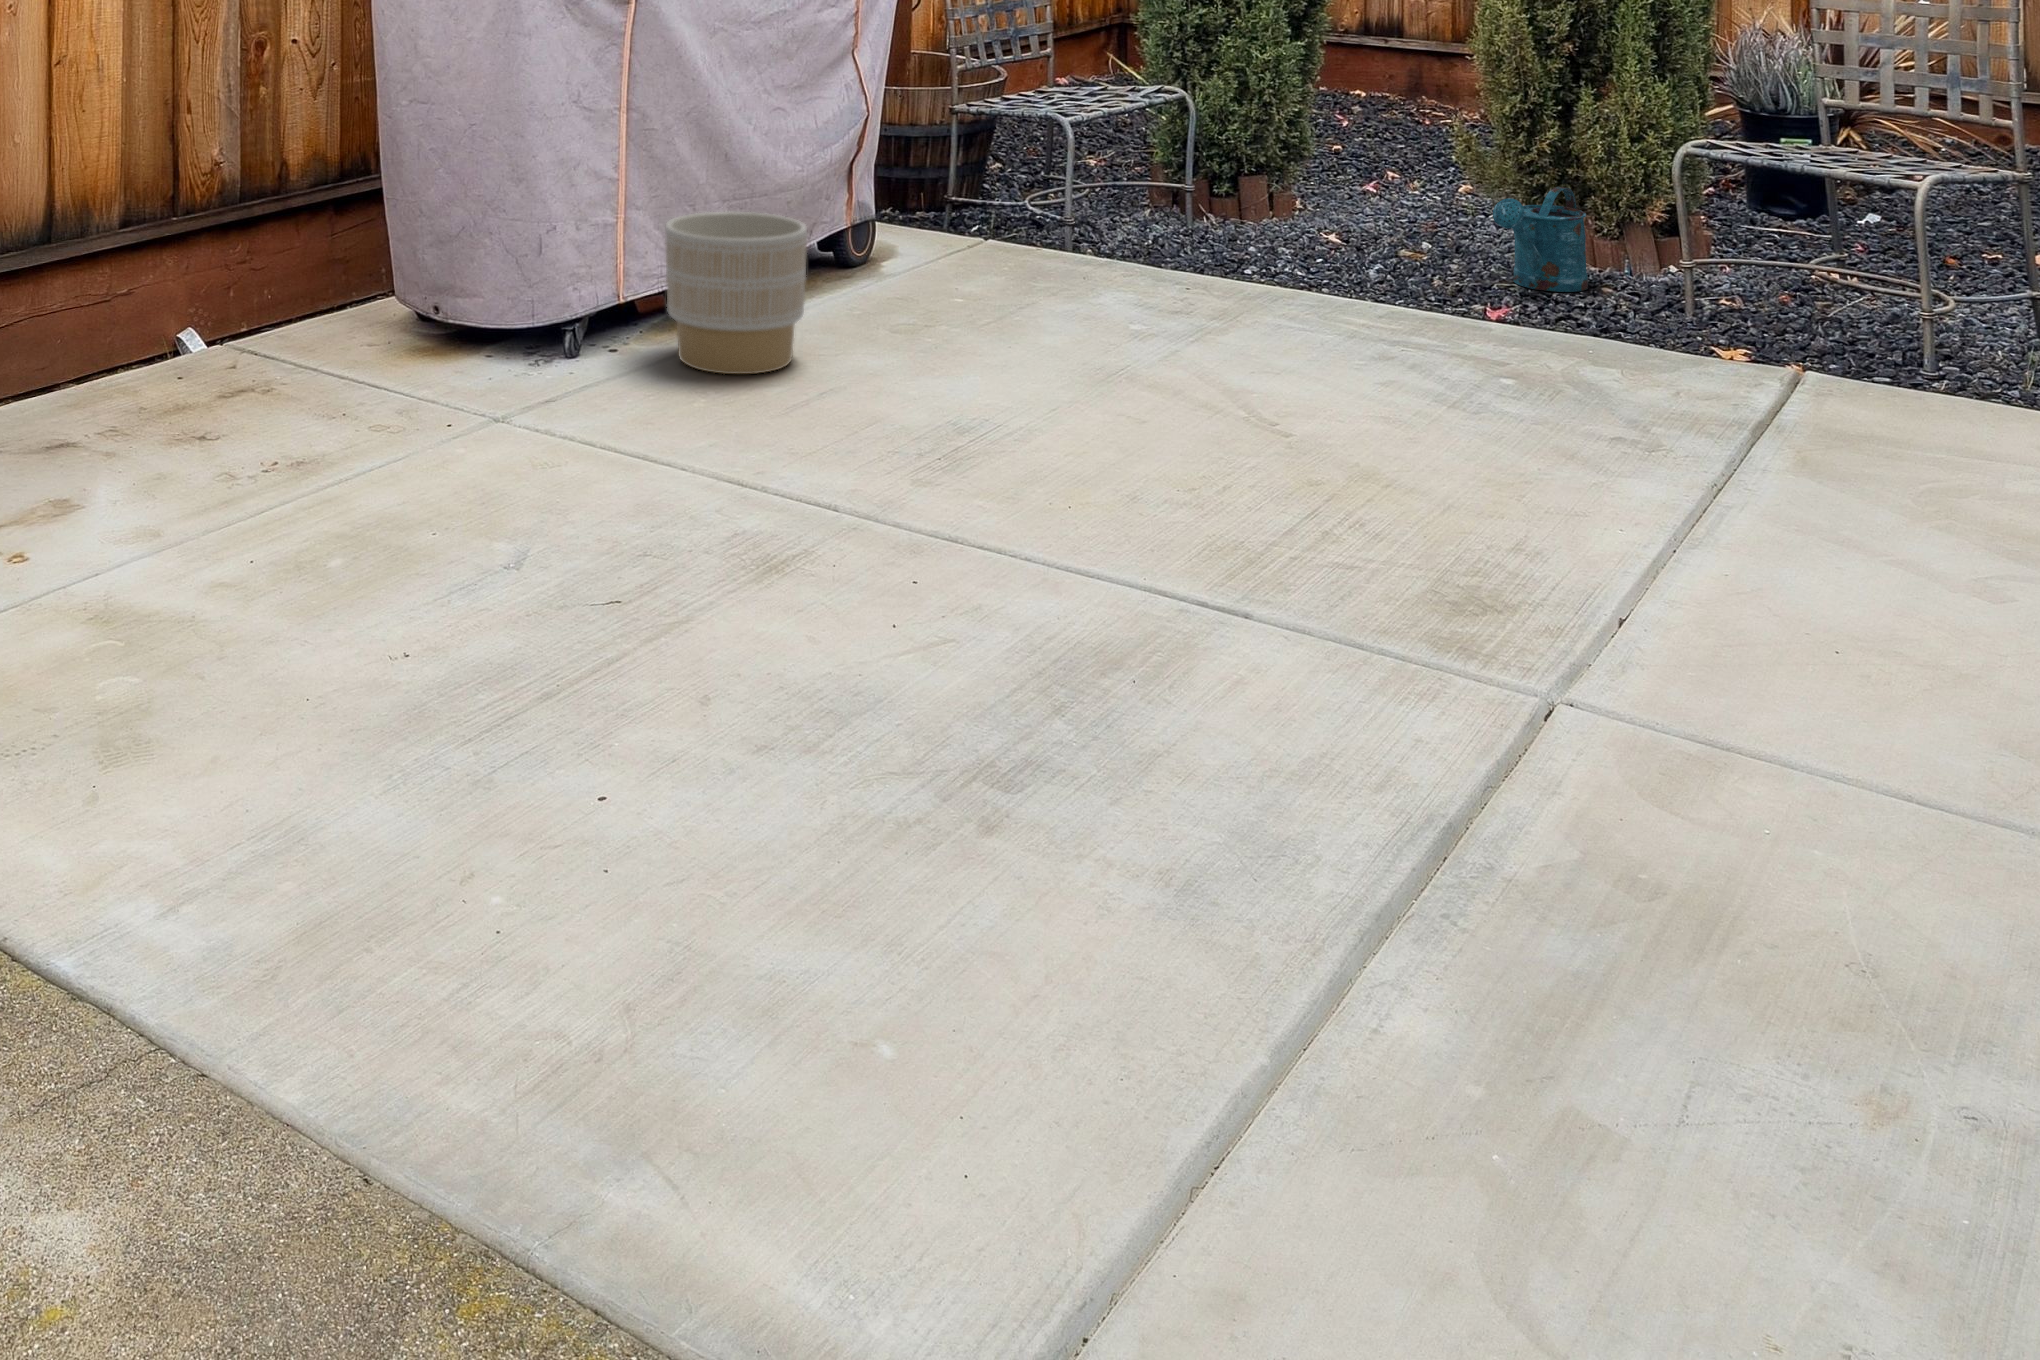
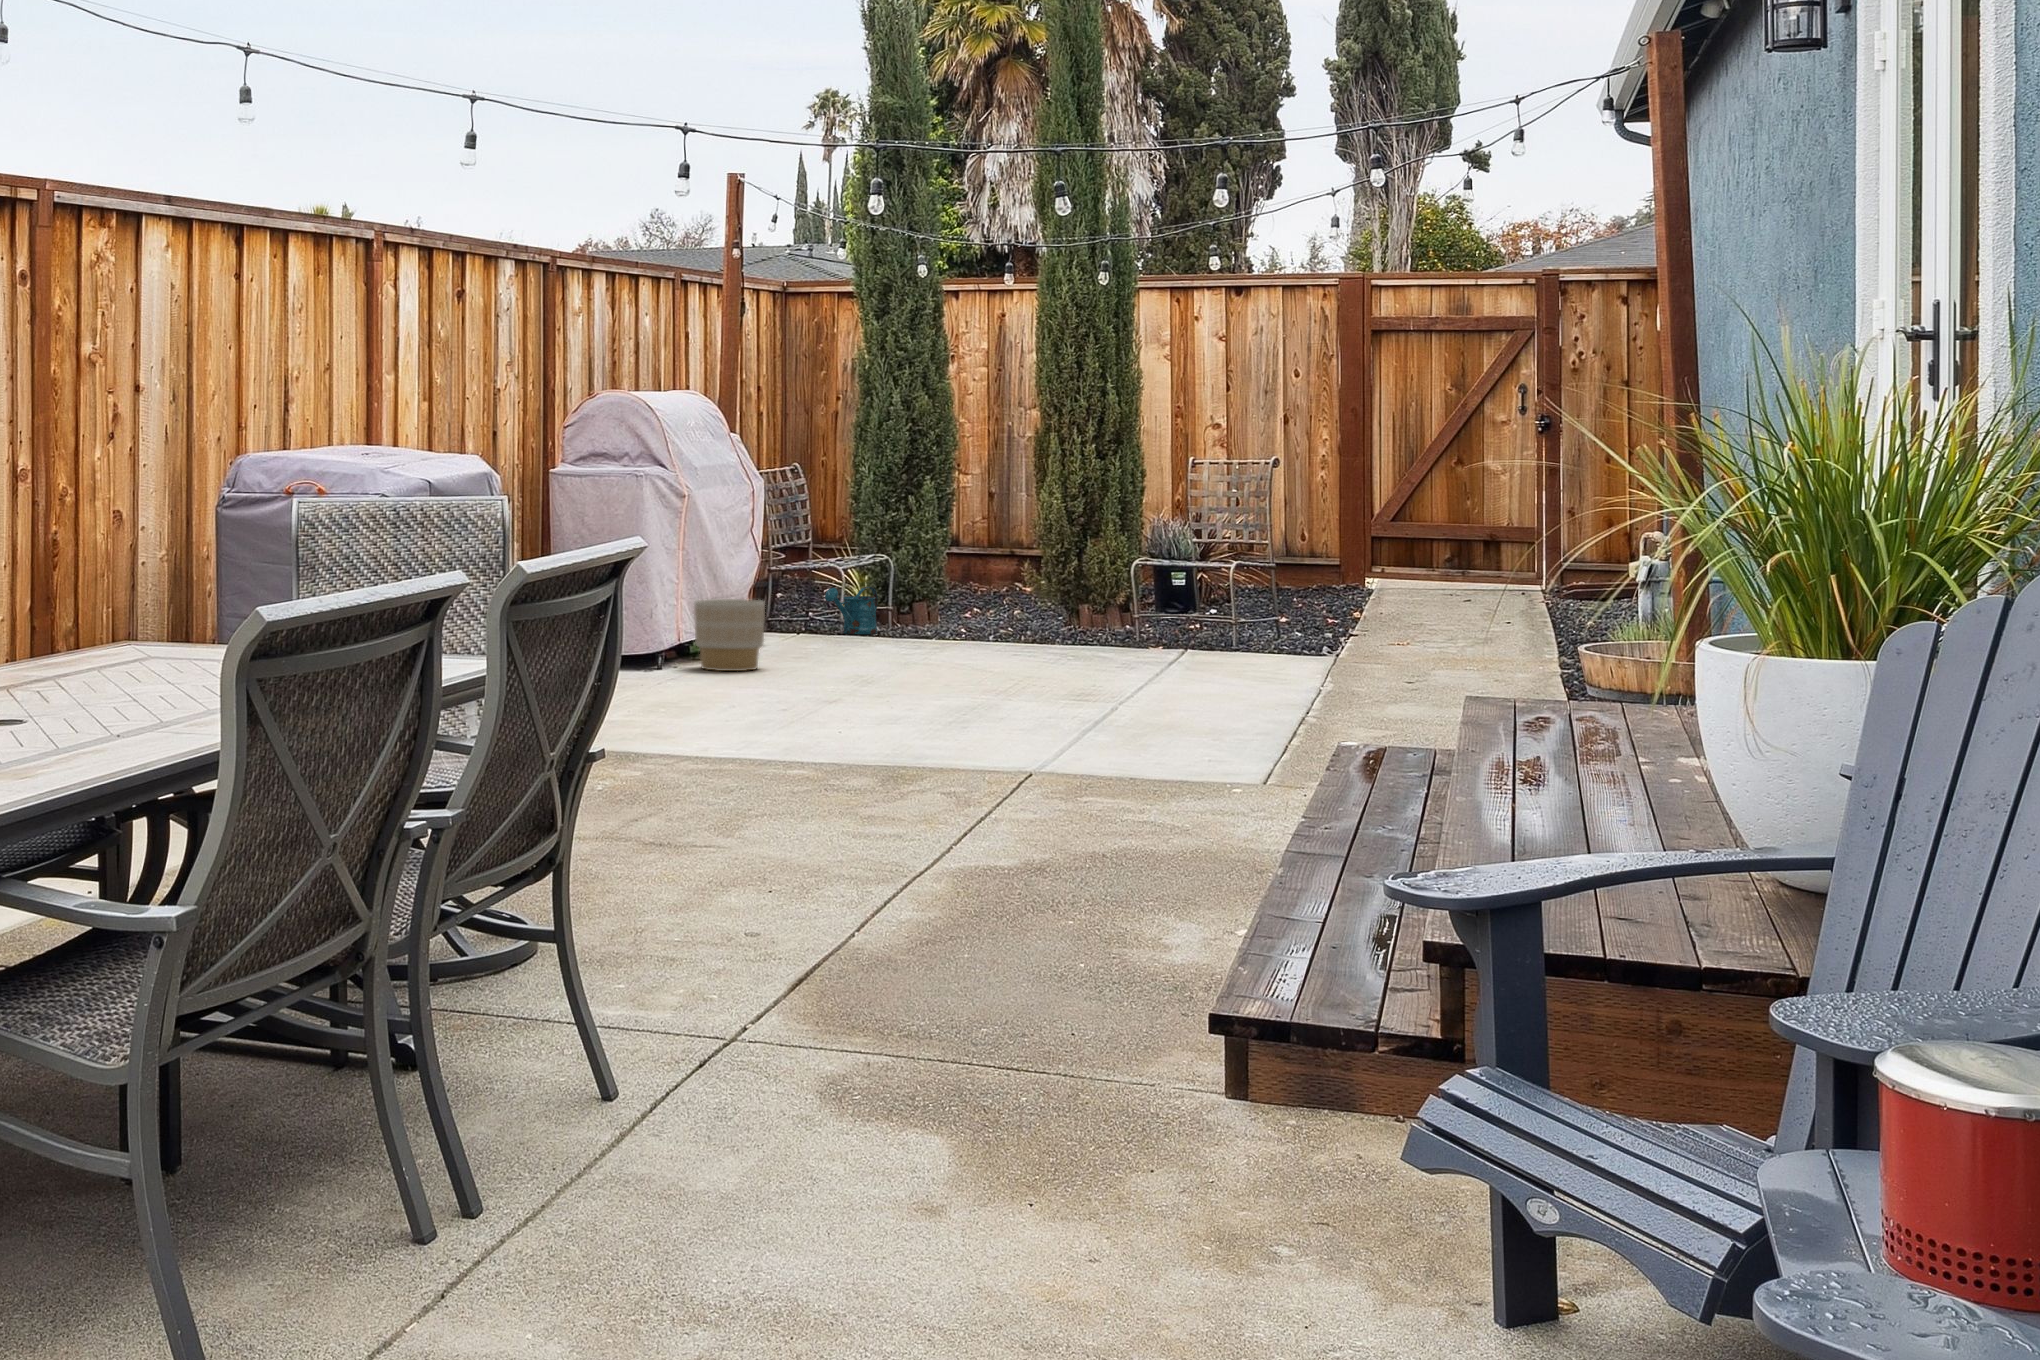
watering can: present [1493,187,1588,292] -> present [825,587,878,634]

